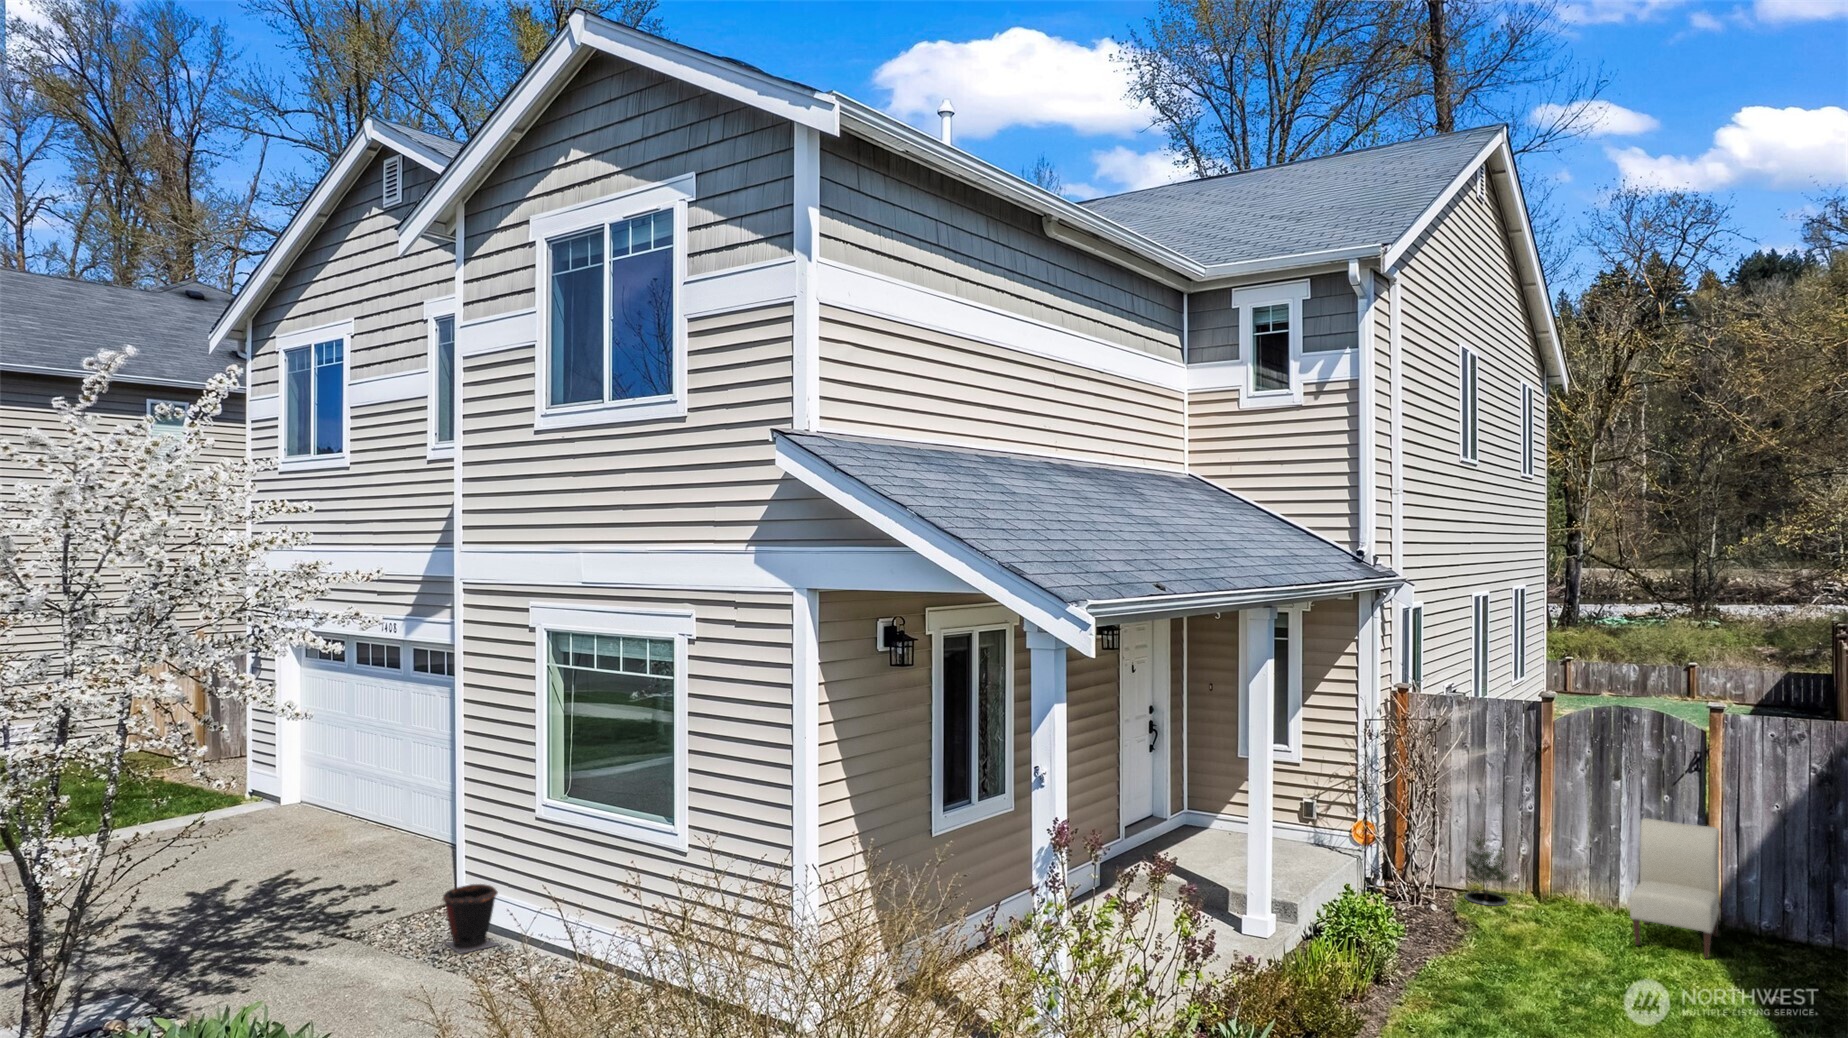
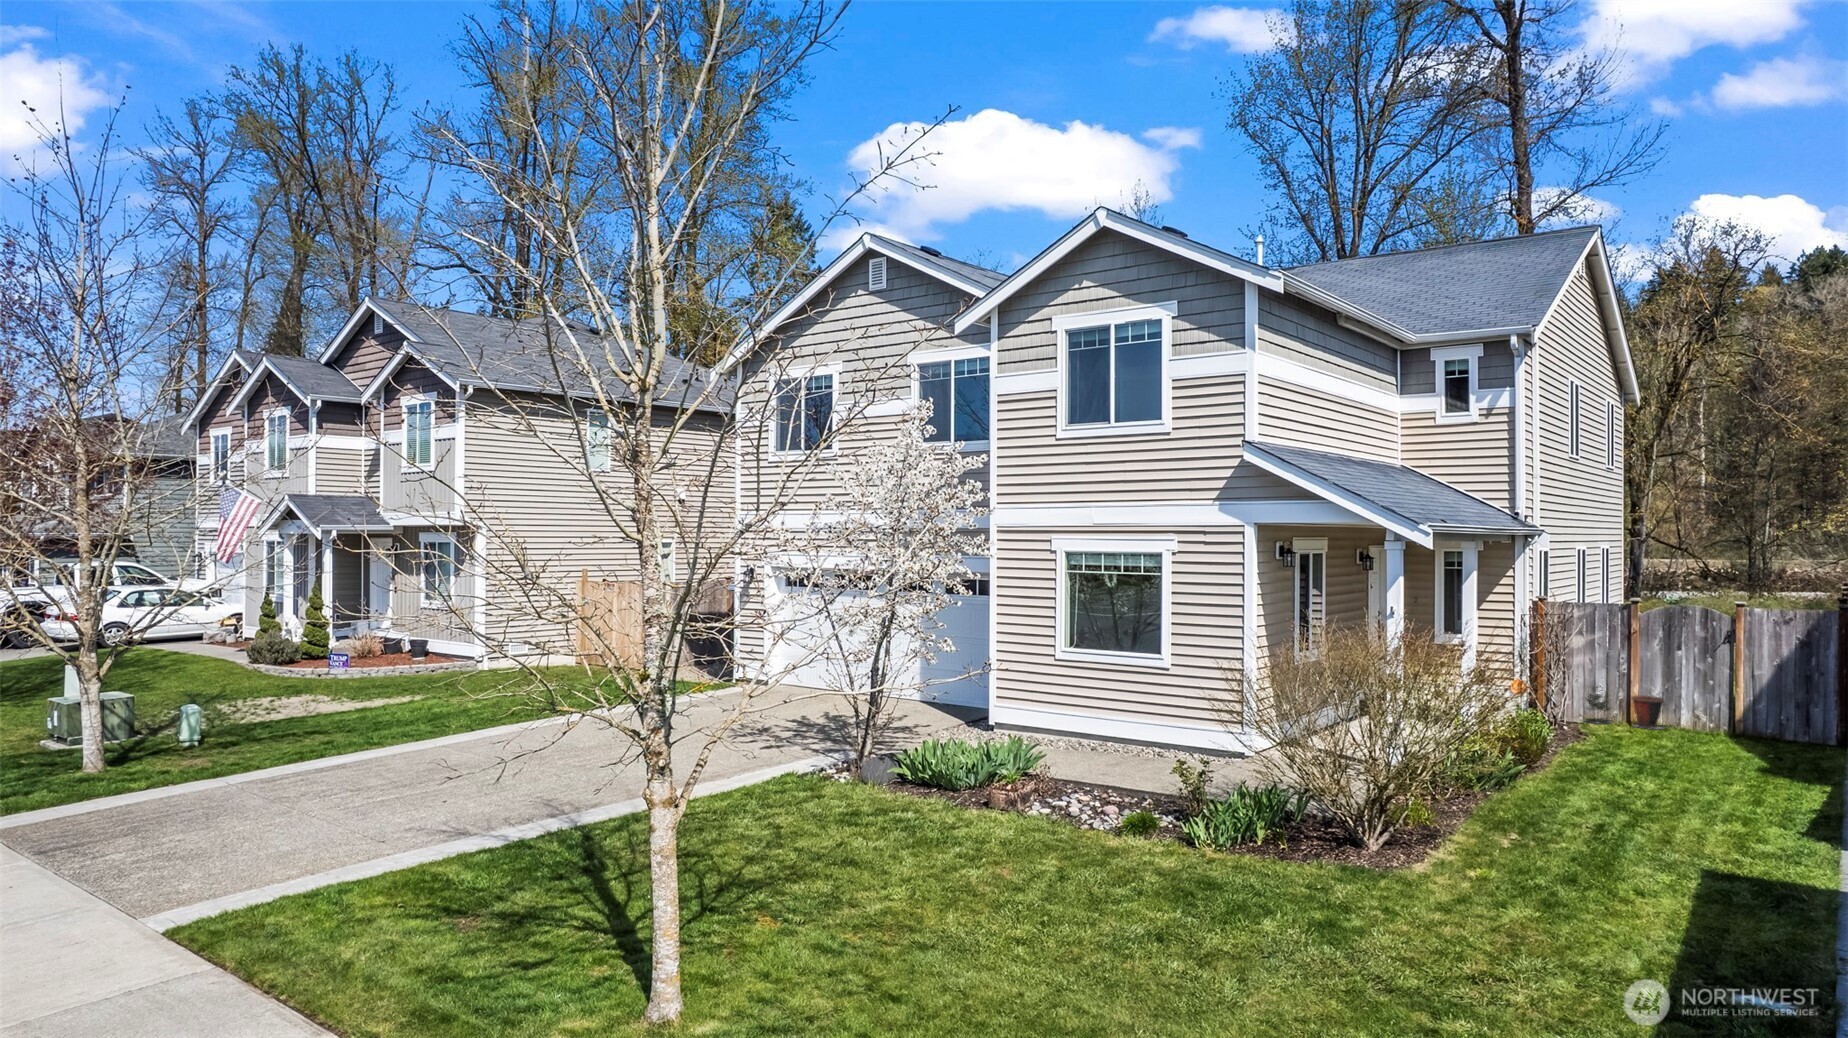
chair: present [1630,818,1719,959] -> none [1687,670,1740,741]
waste bin: present [443,884,498,954] -> present [1632,696,1665,729]

